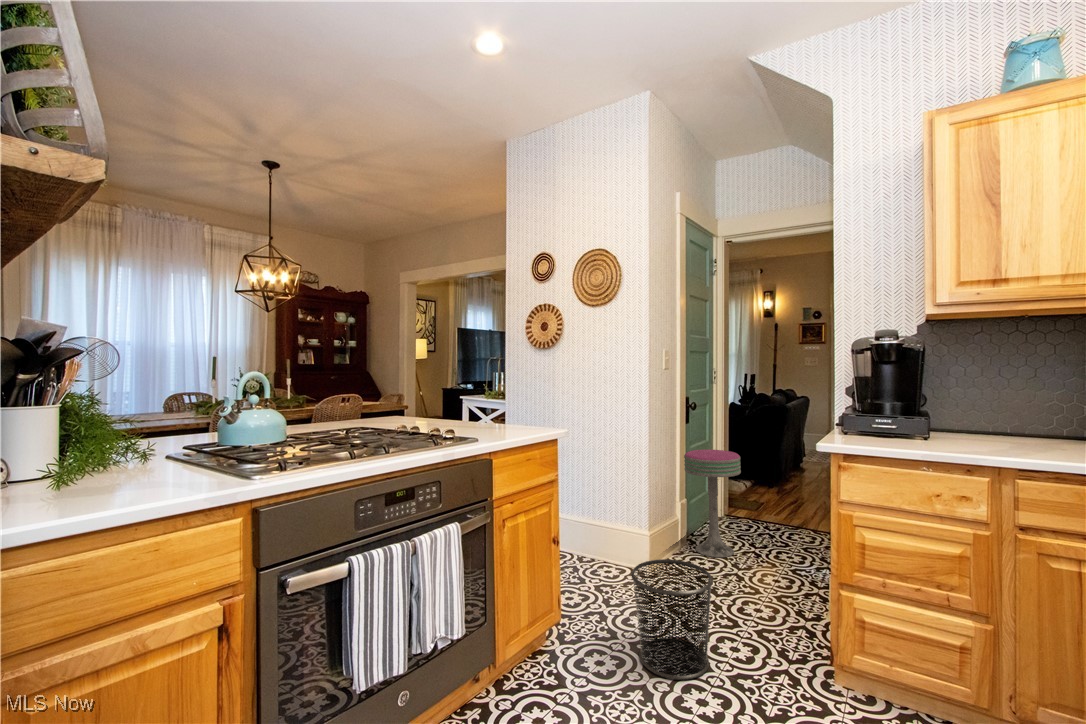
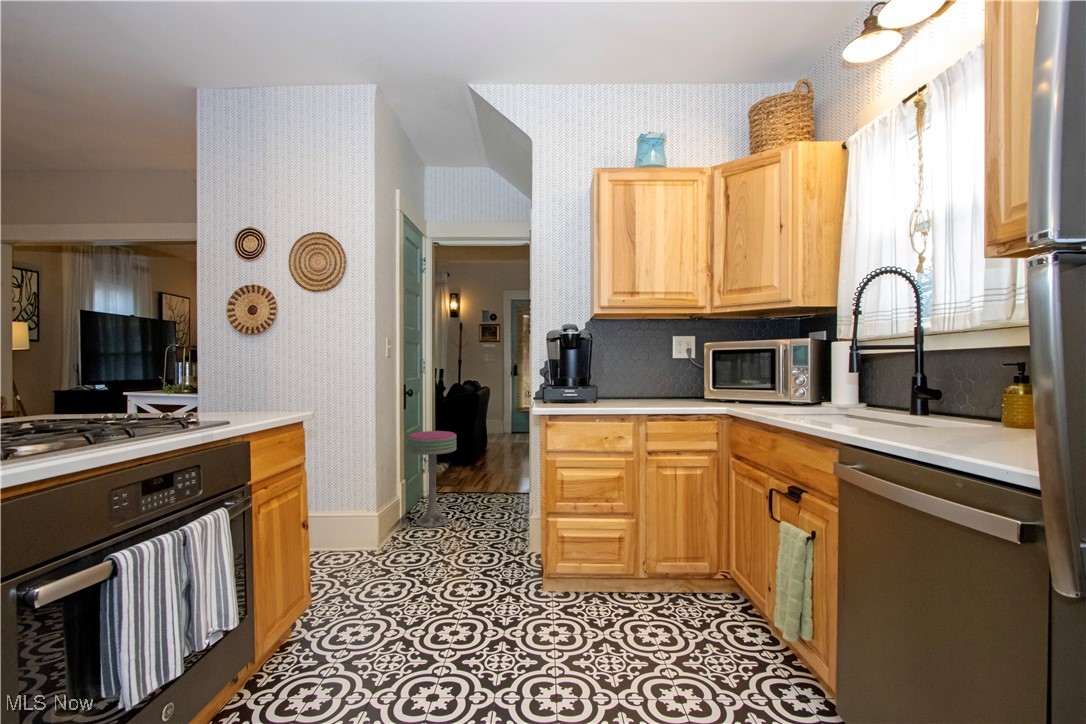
waste bin: present [631,559,713,680] -> none [385,524,458,626]

